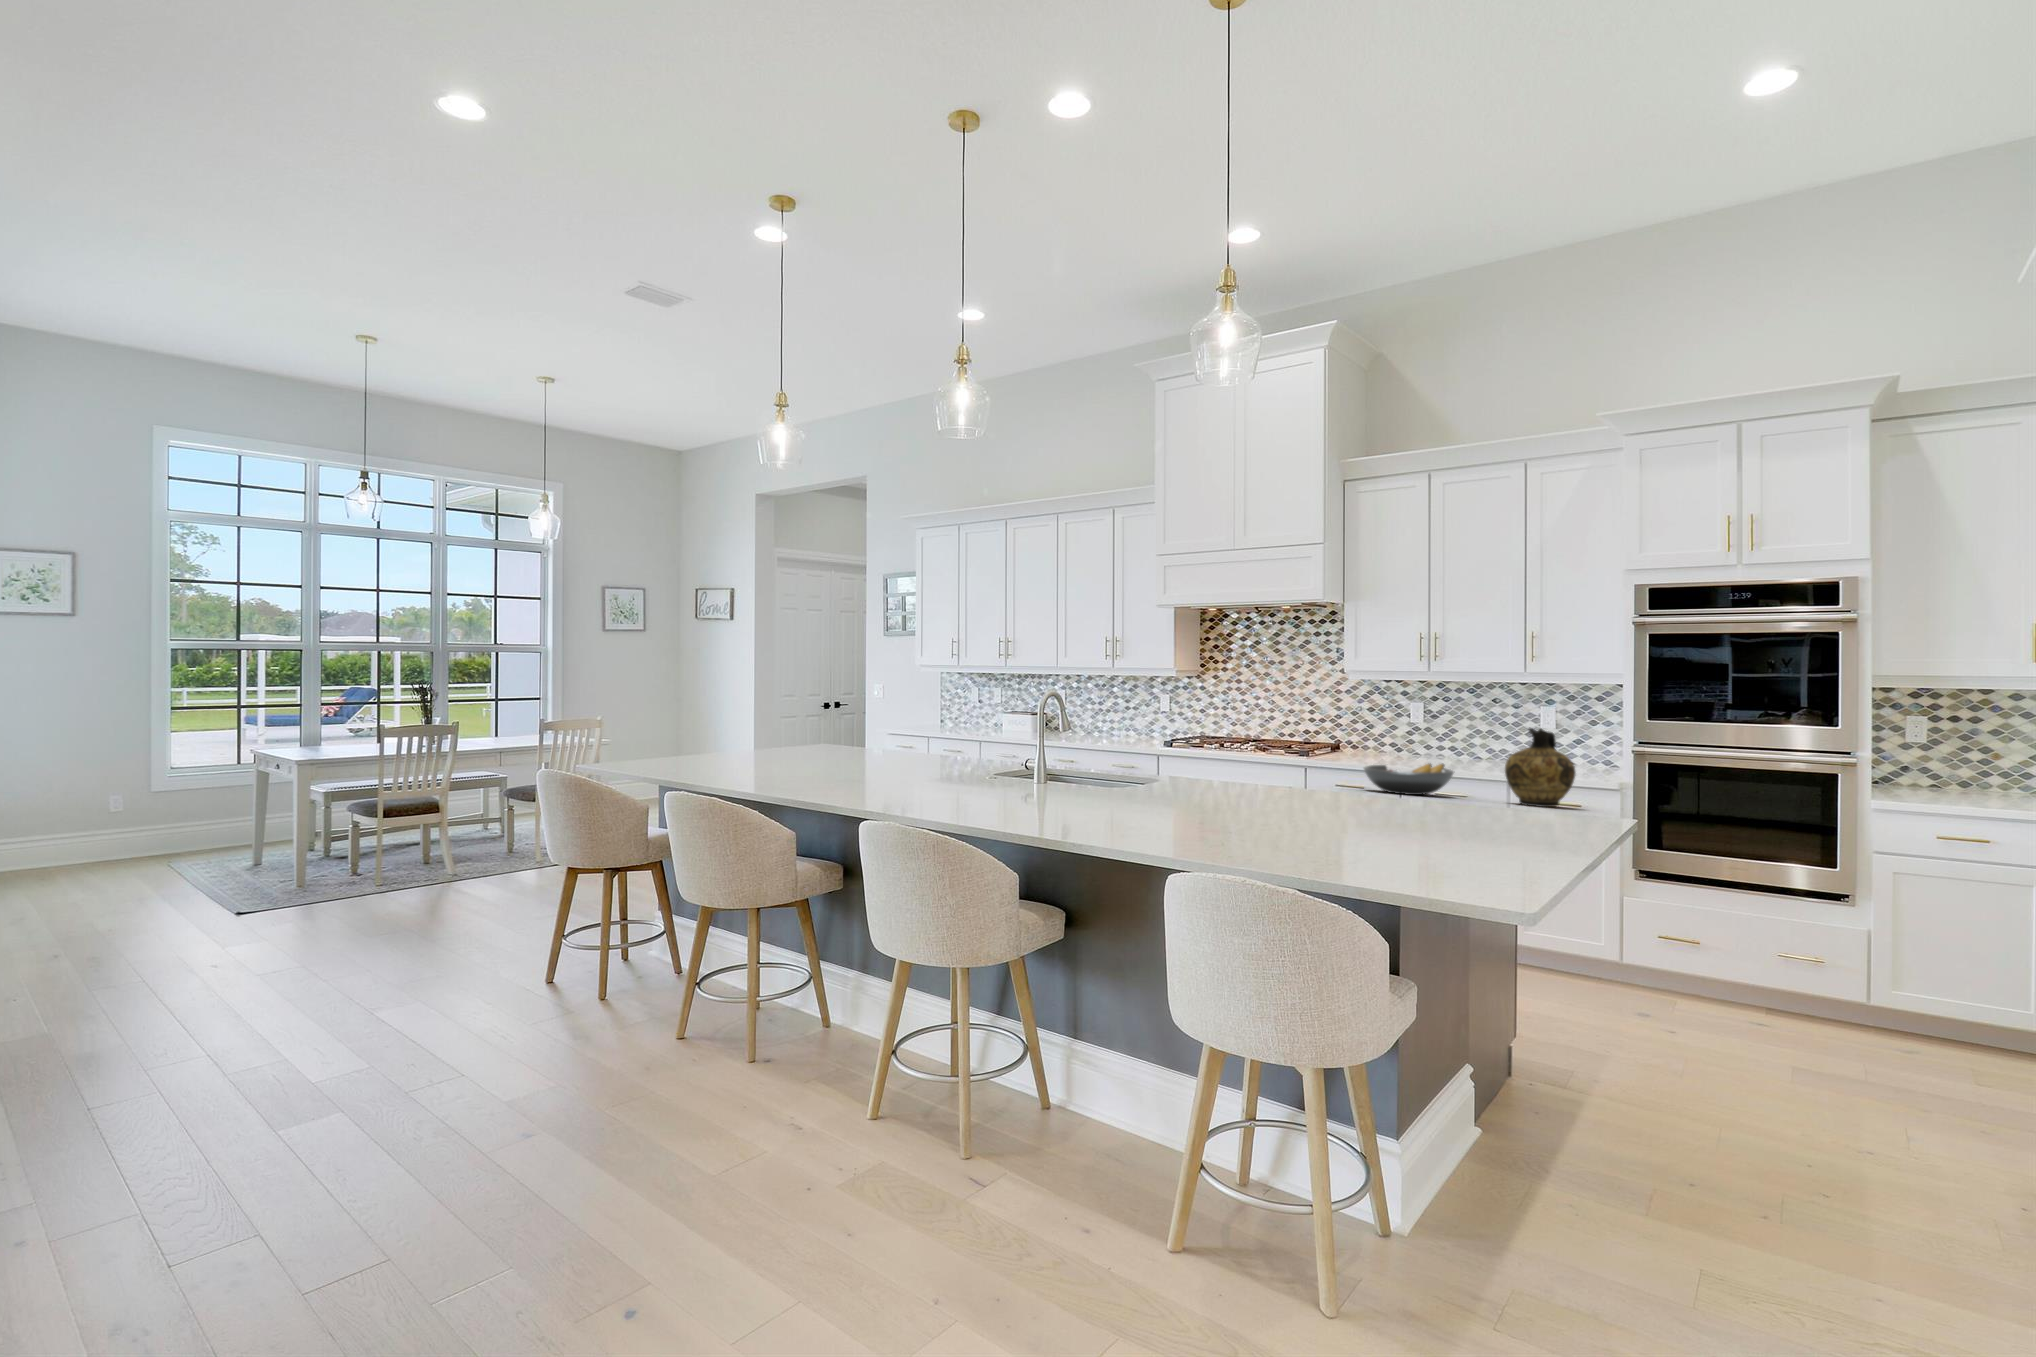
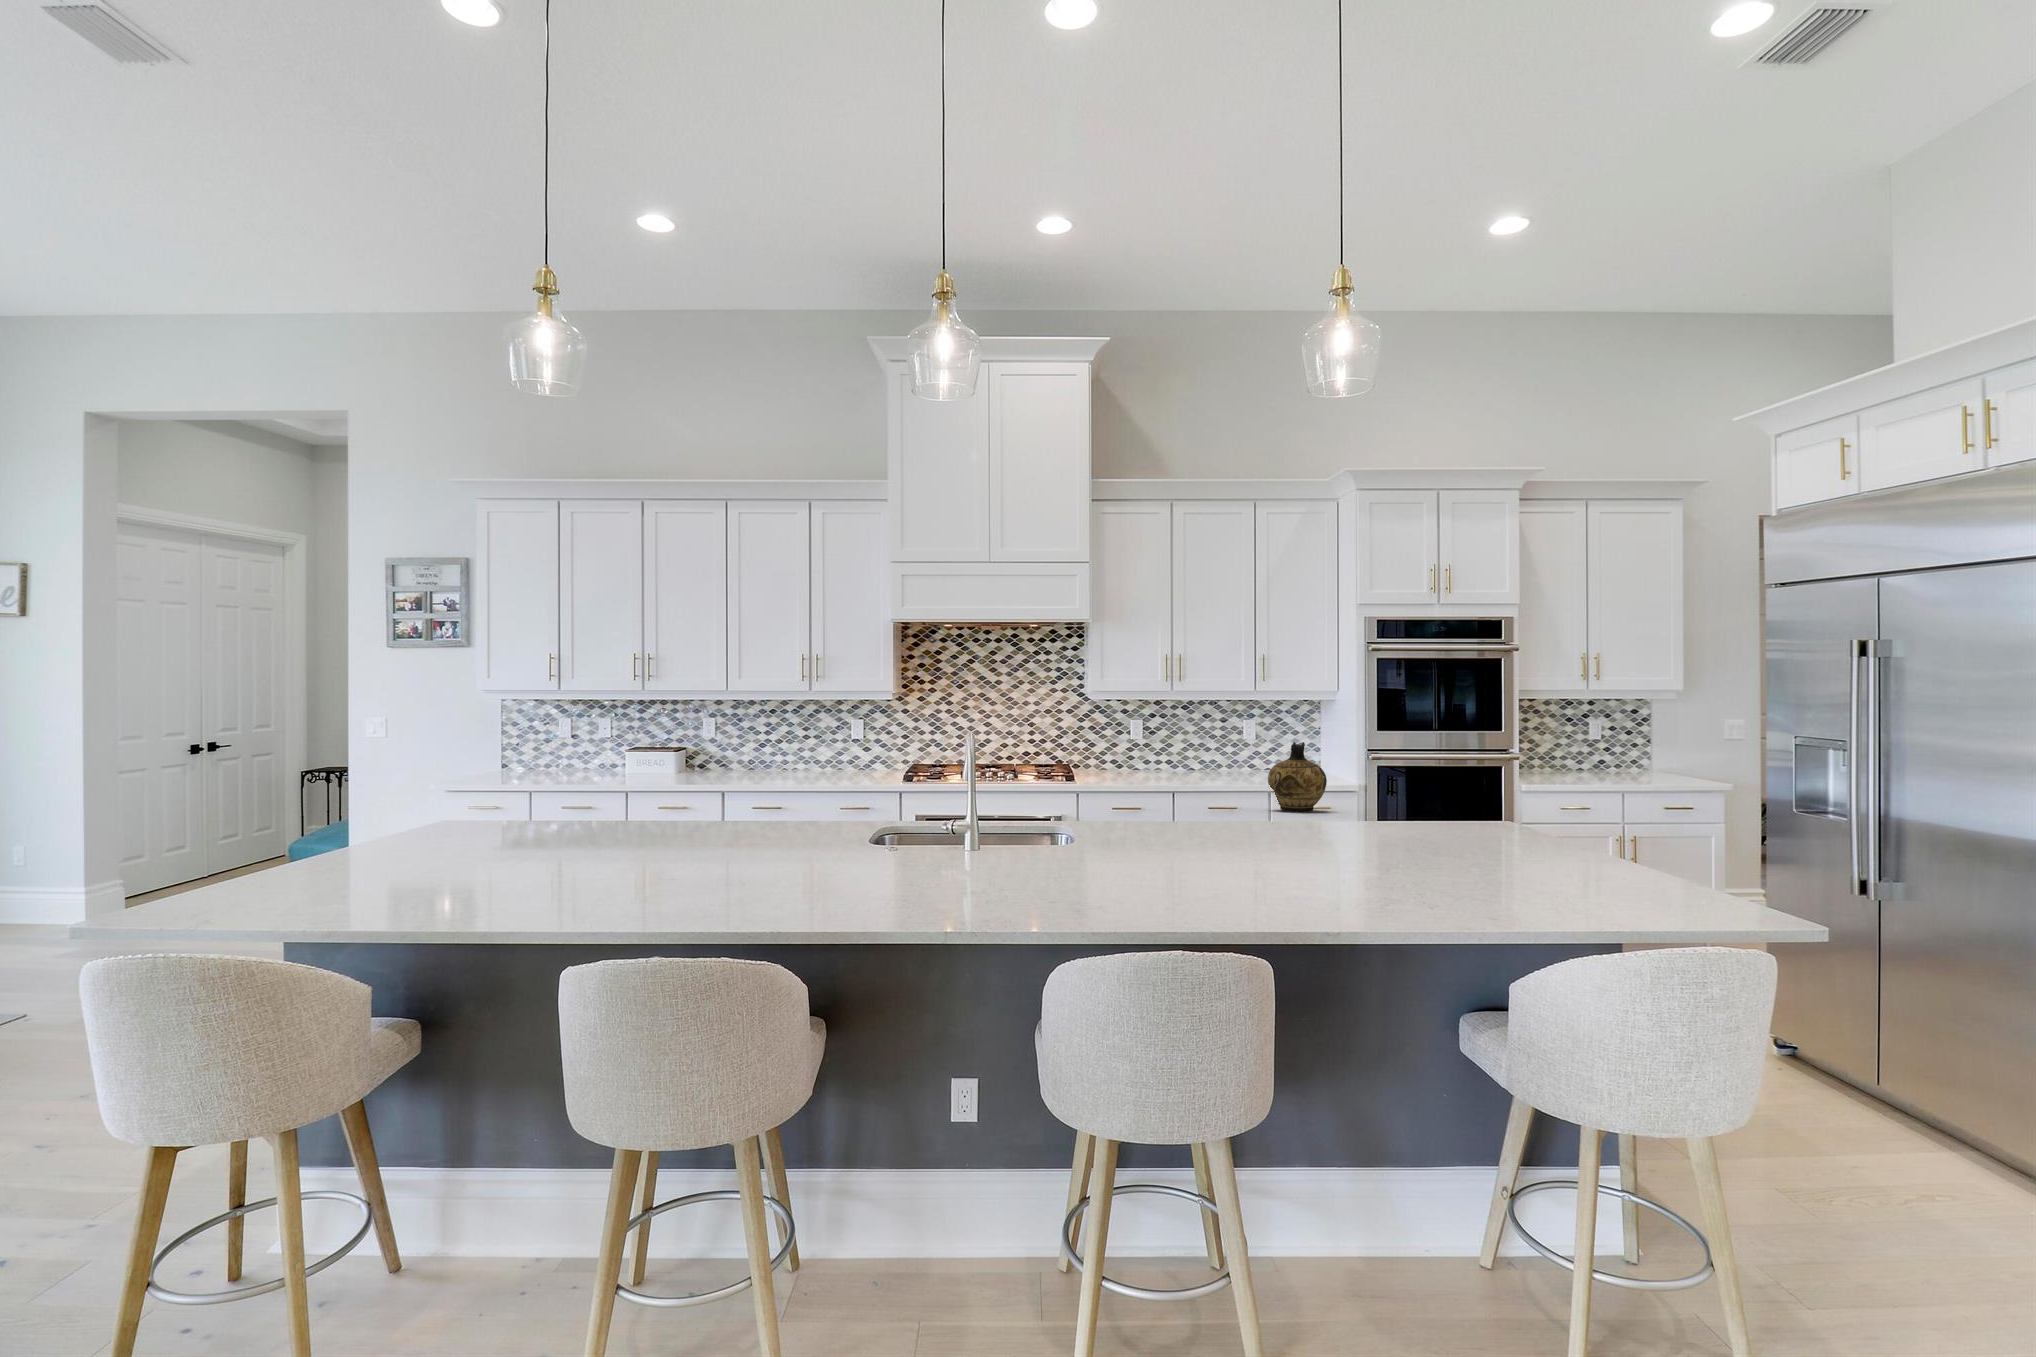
fruit bowl: present [1364,764,1454,795] -> none [1146,779,1229,812]

